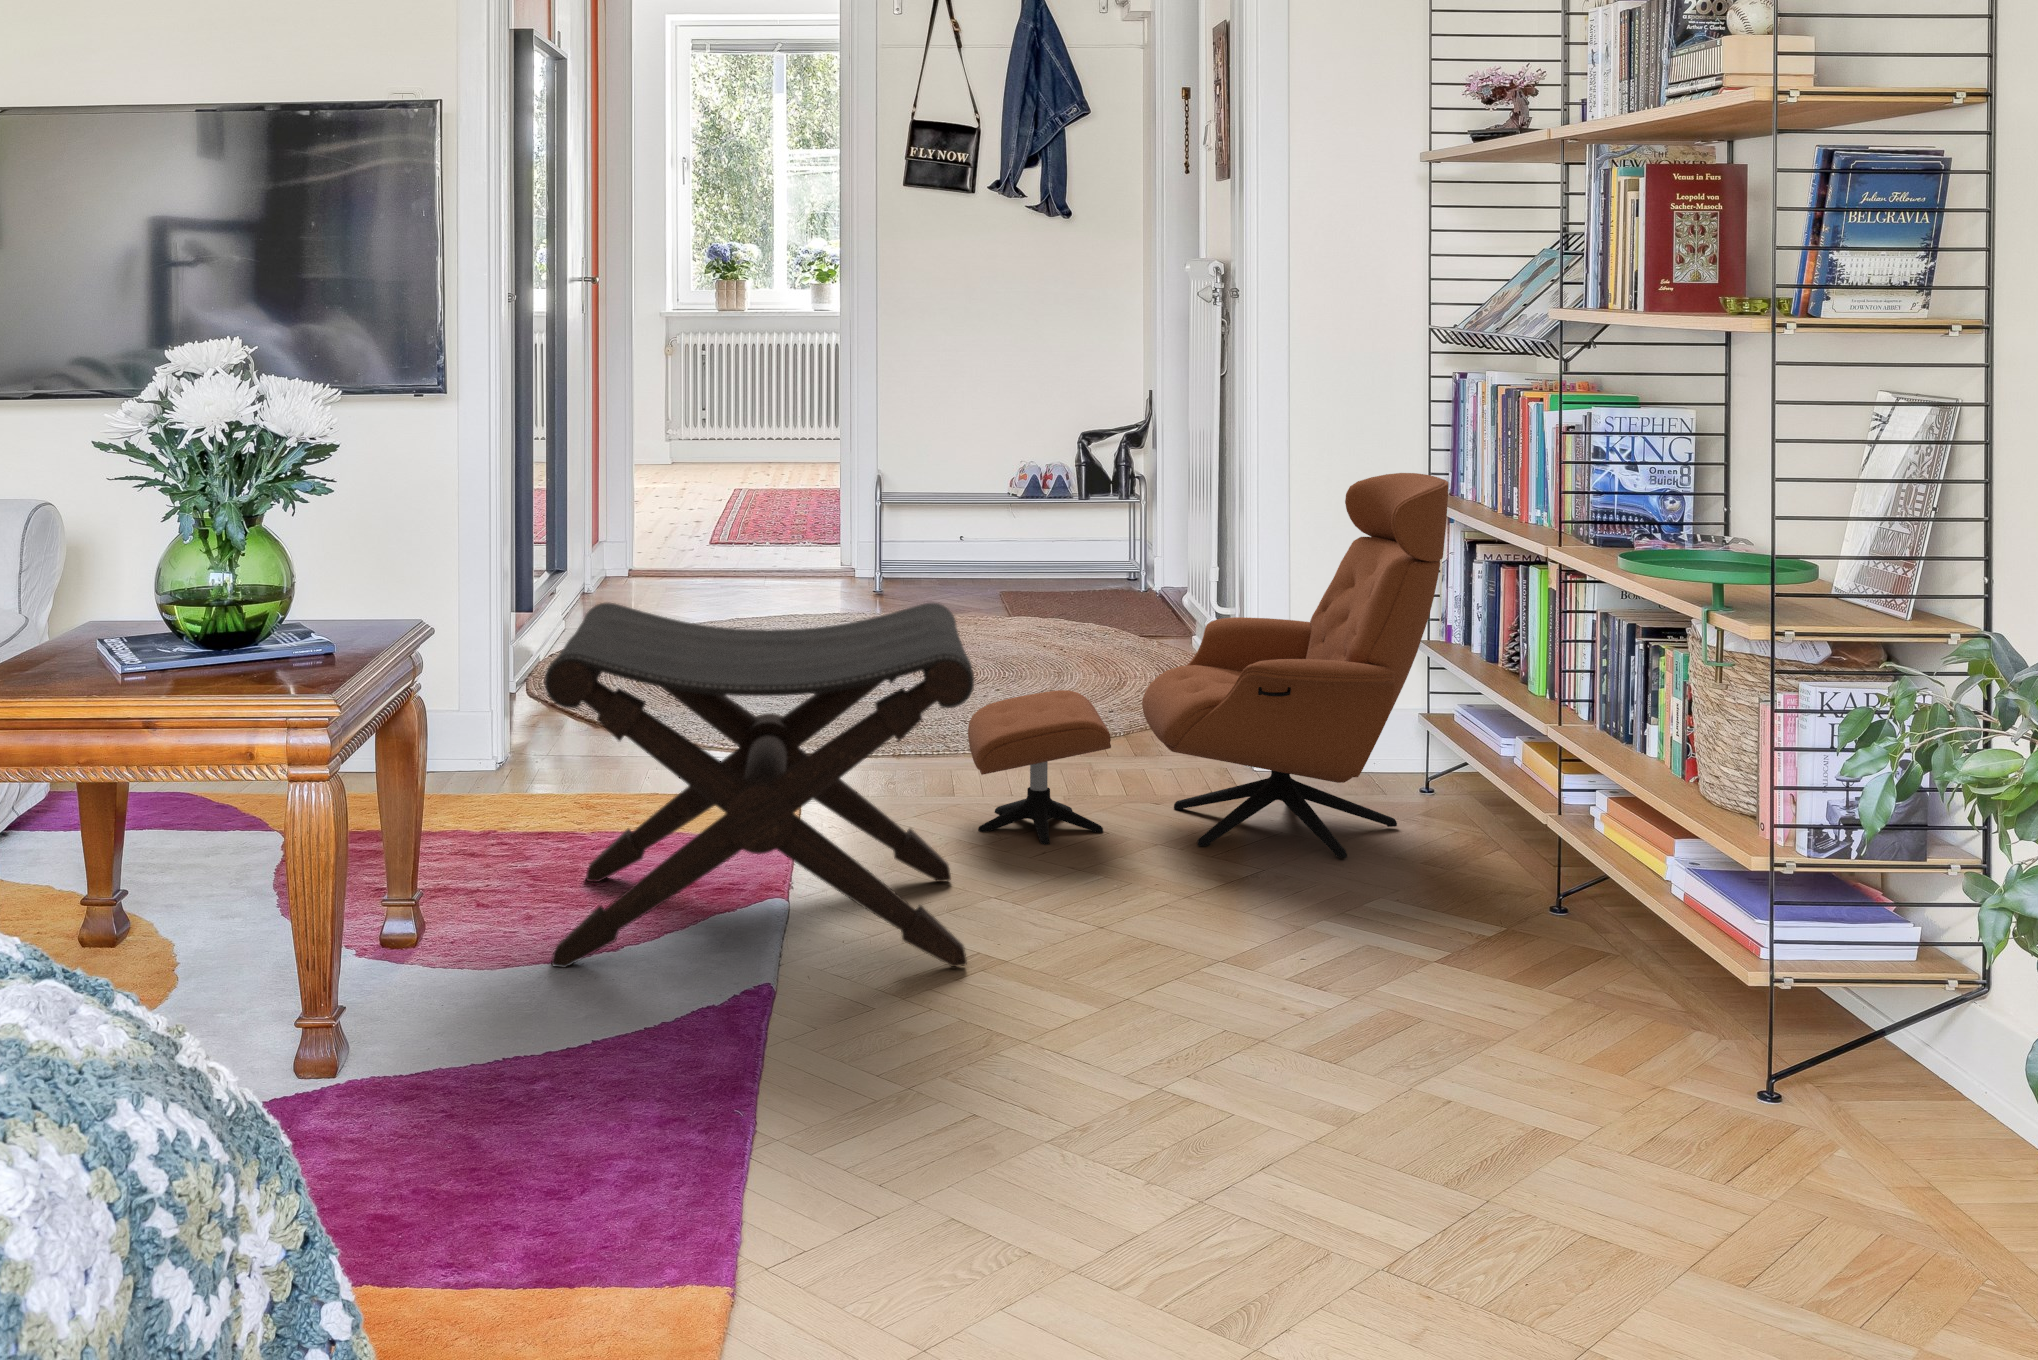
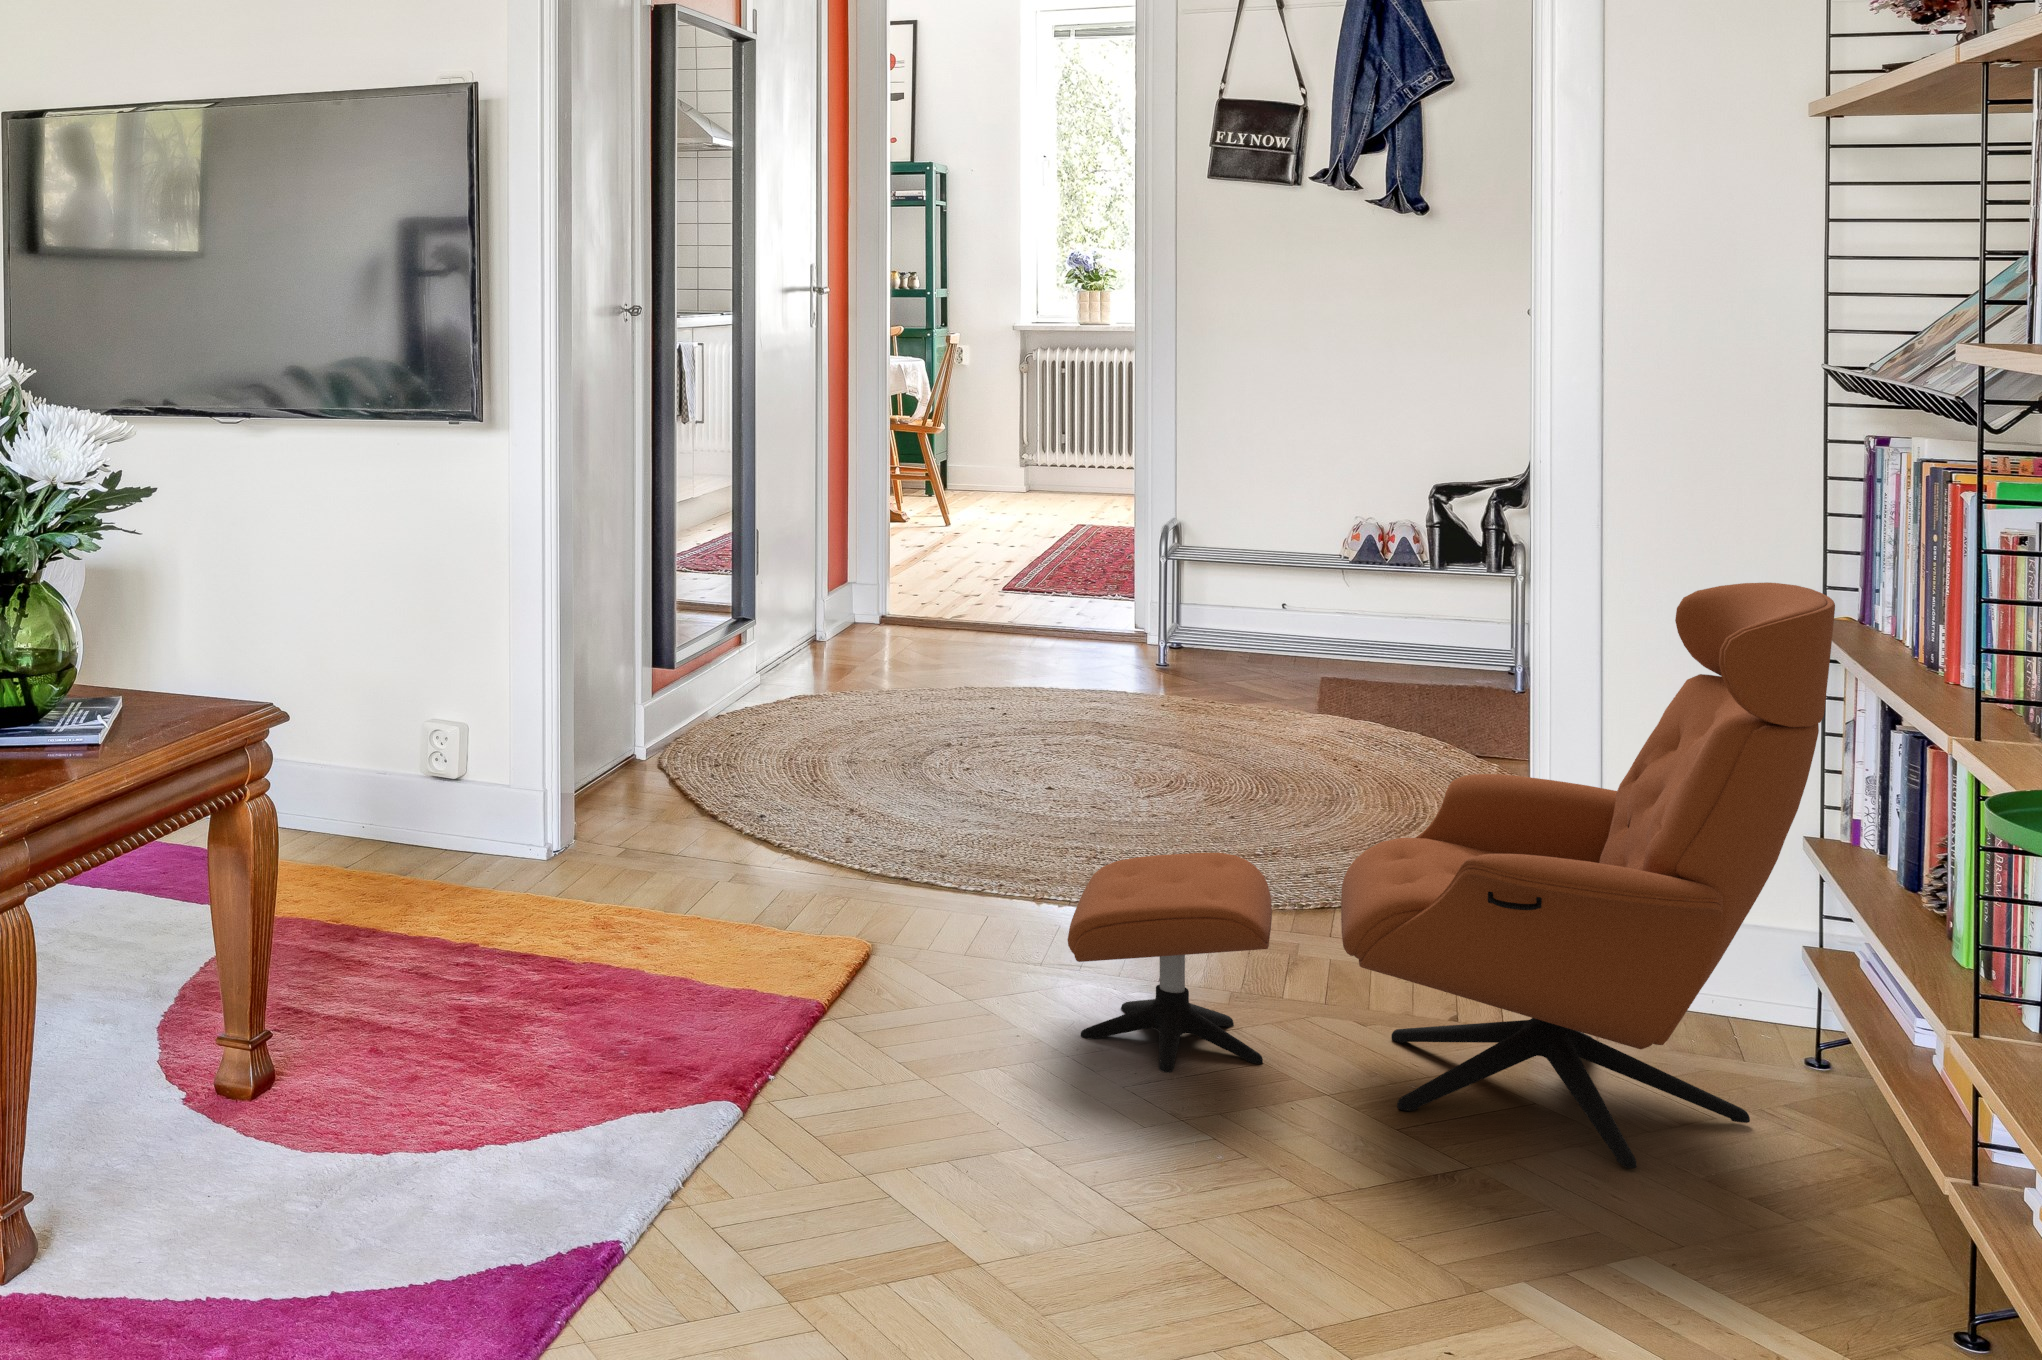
footstool: present [544,603,974,968] -> none [385,691,1004,1262]

